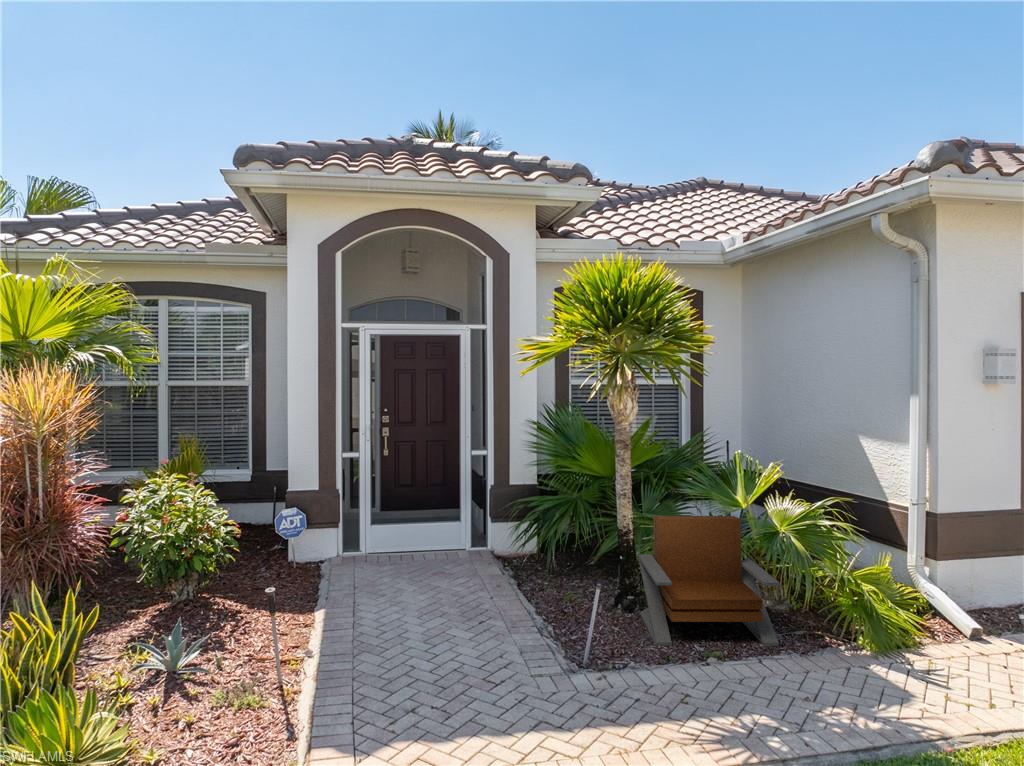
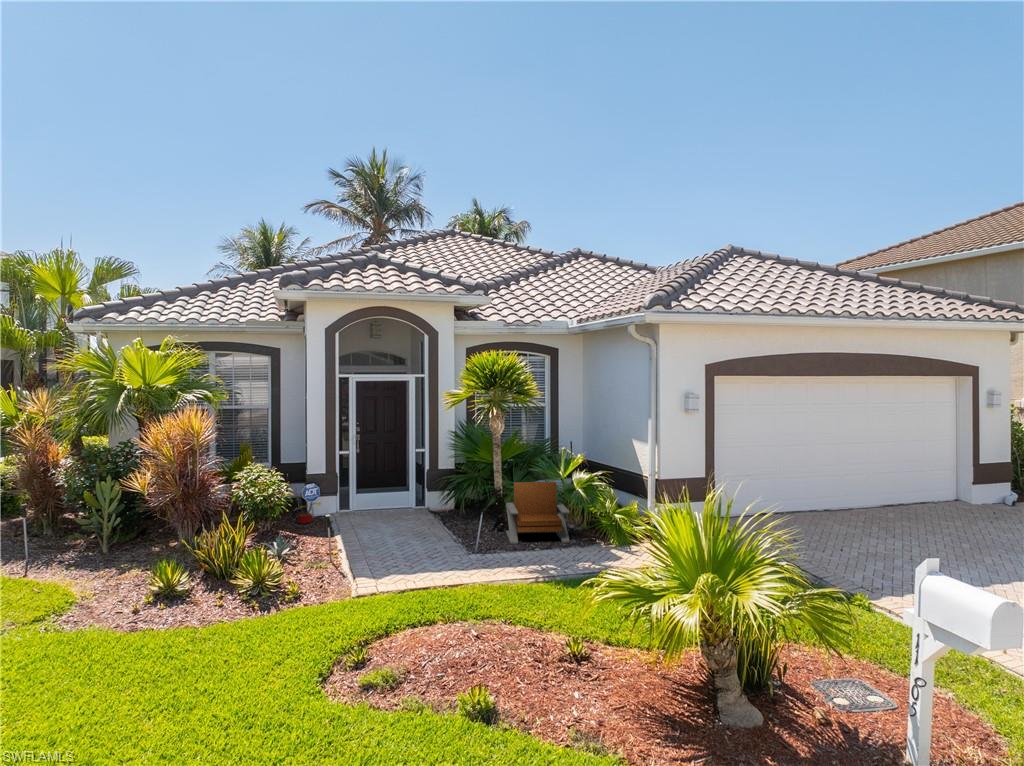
decorative plant: none [266,515,306,578] -> present [298,497,321,524]

